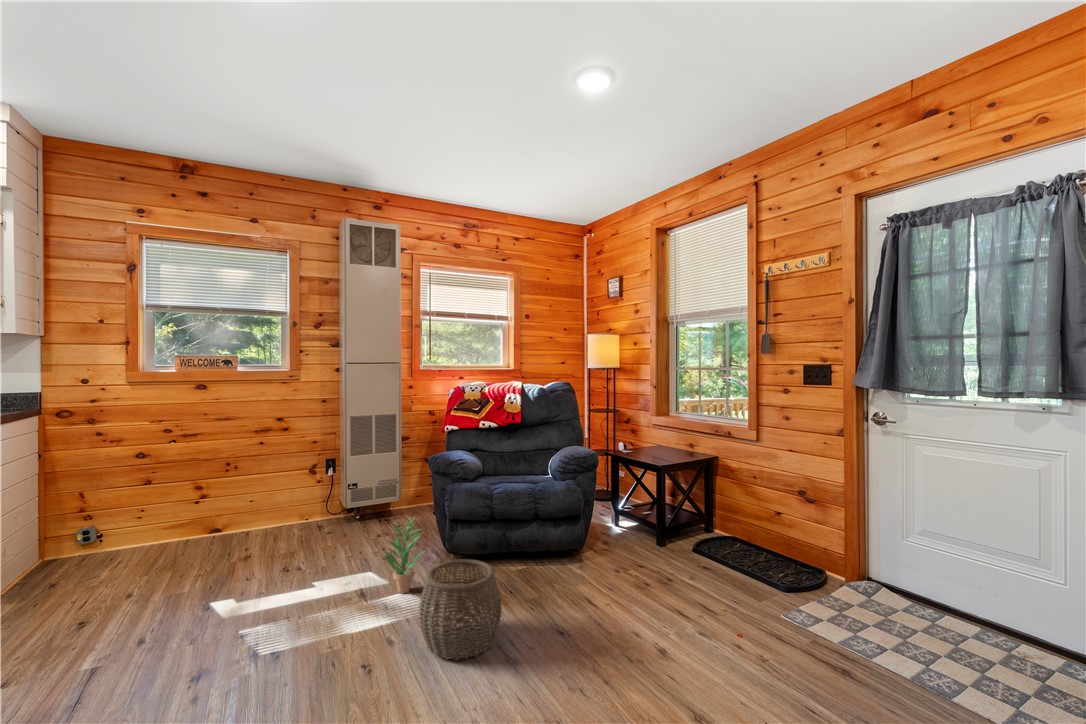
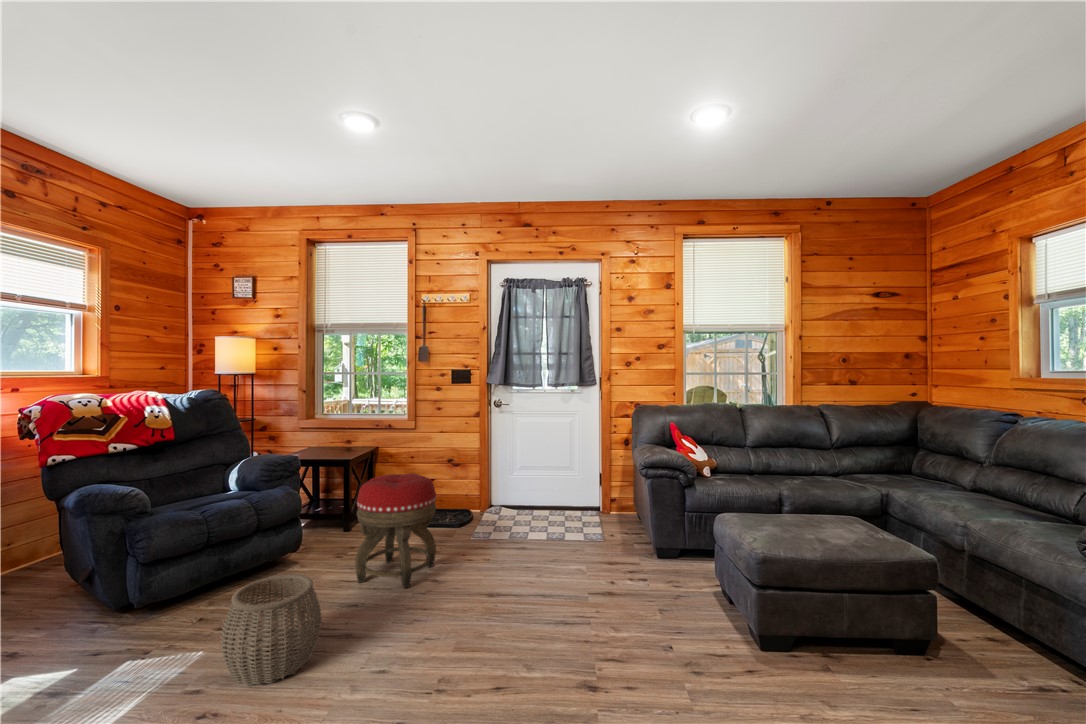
footstool: none [598,491,694,636] -> present [355,473,436,588]
potted plant: present [385,518,423,594] -> none [66,567,147,679]

